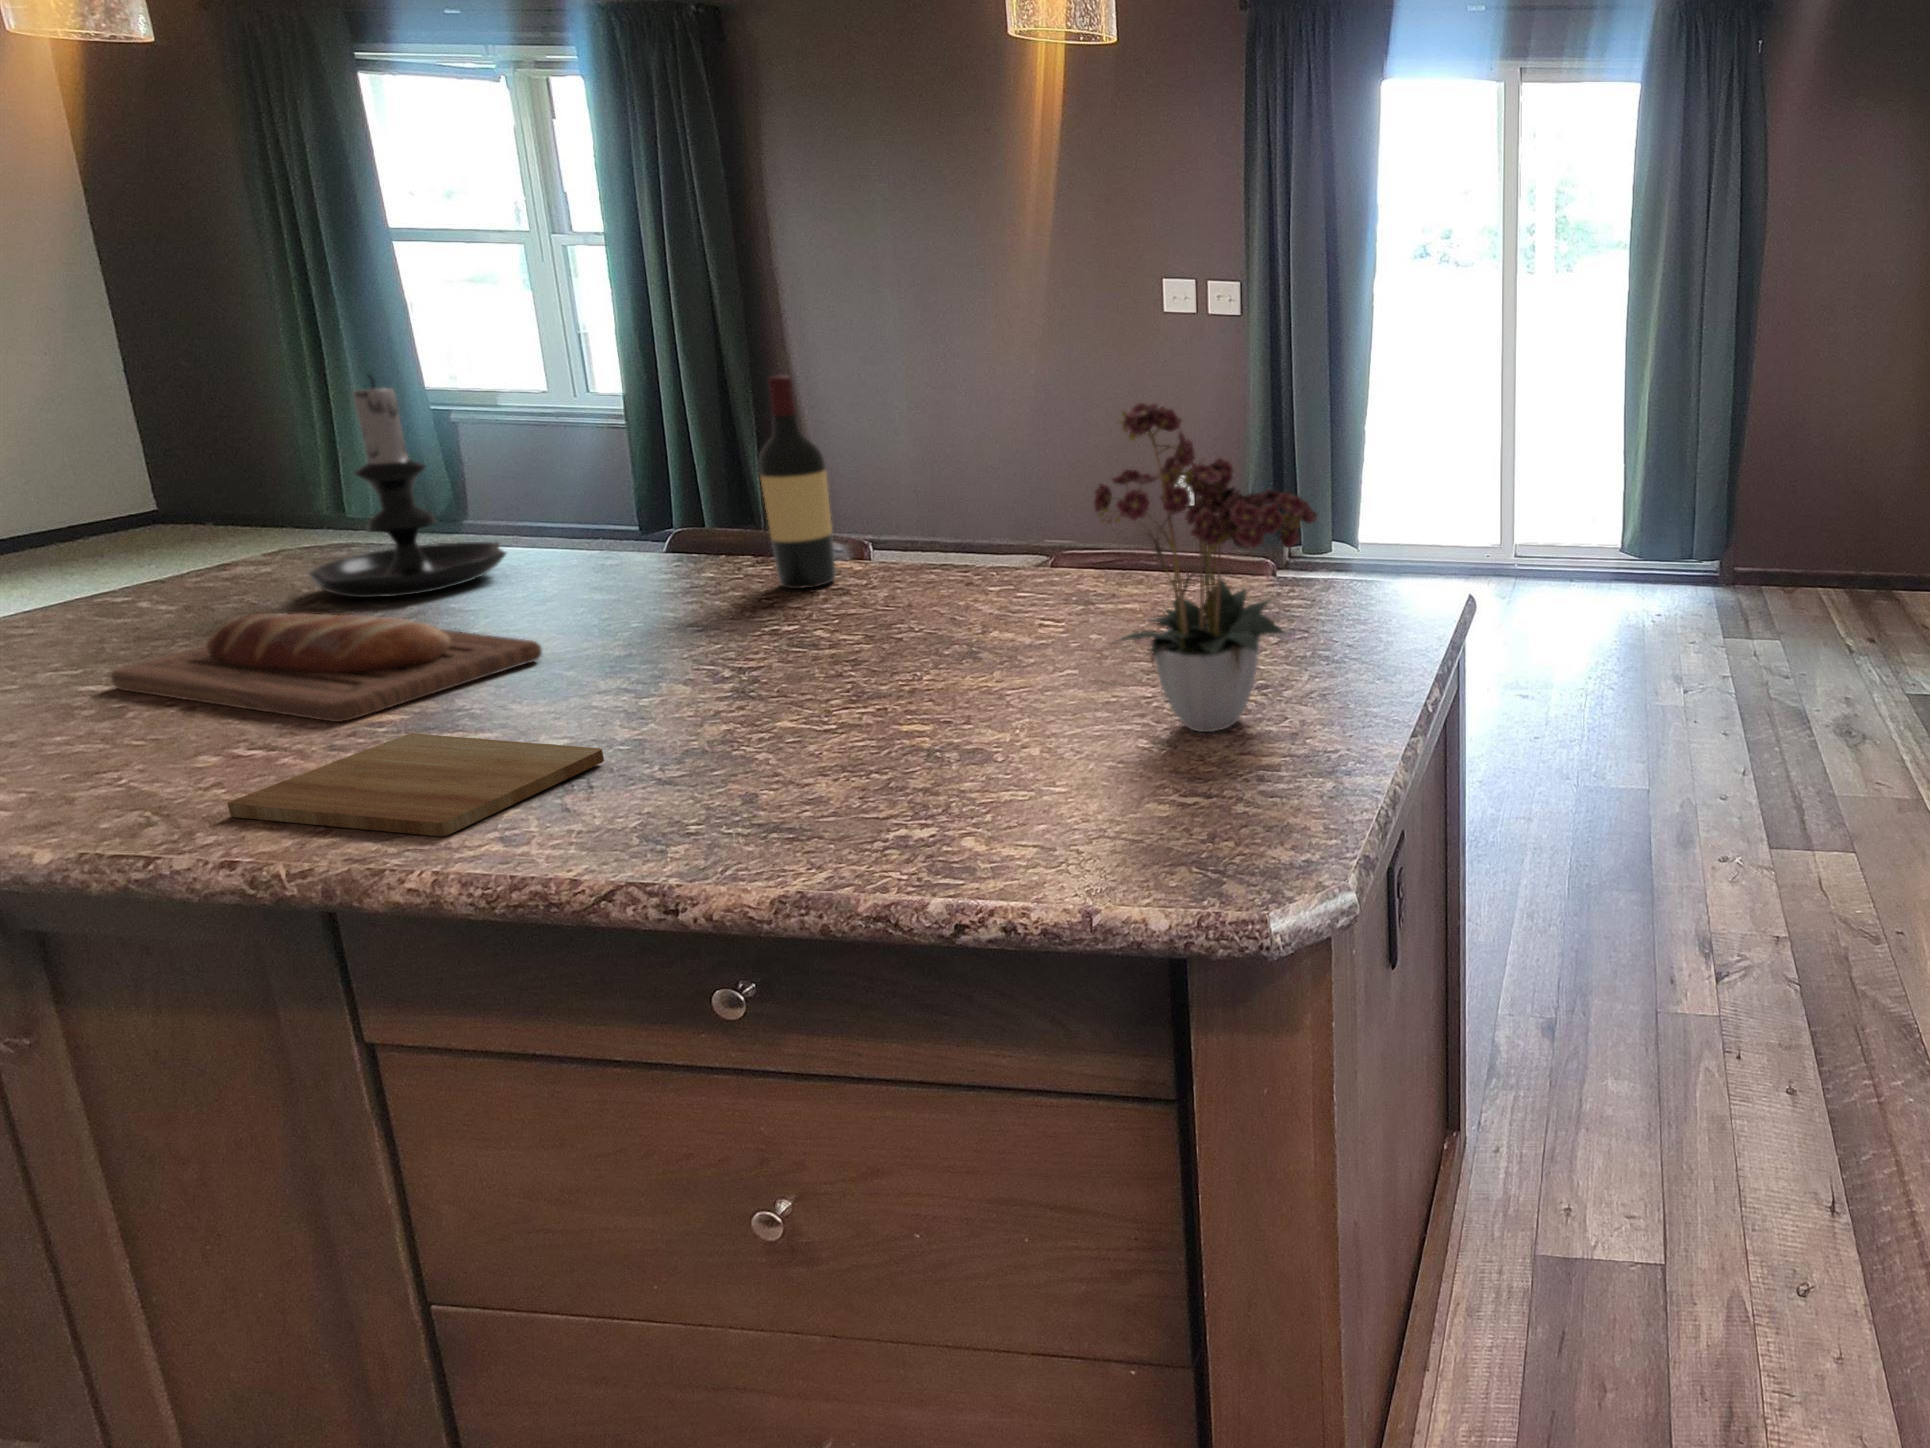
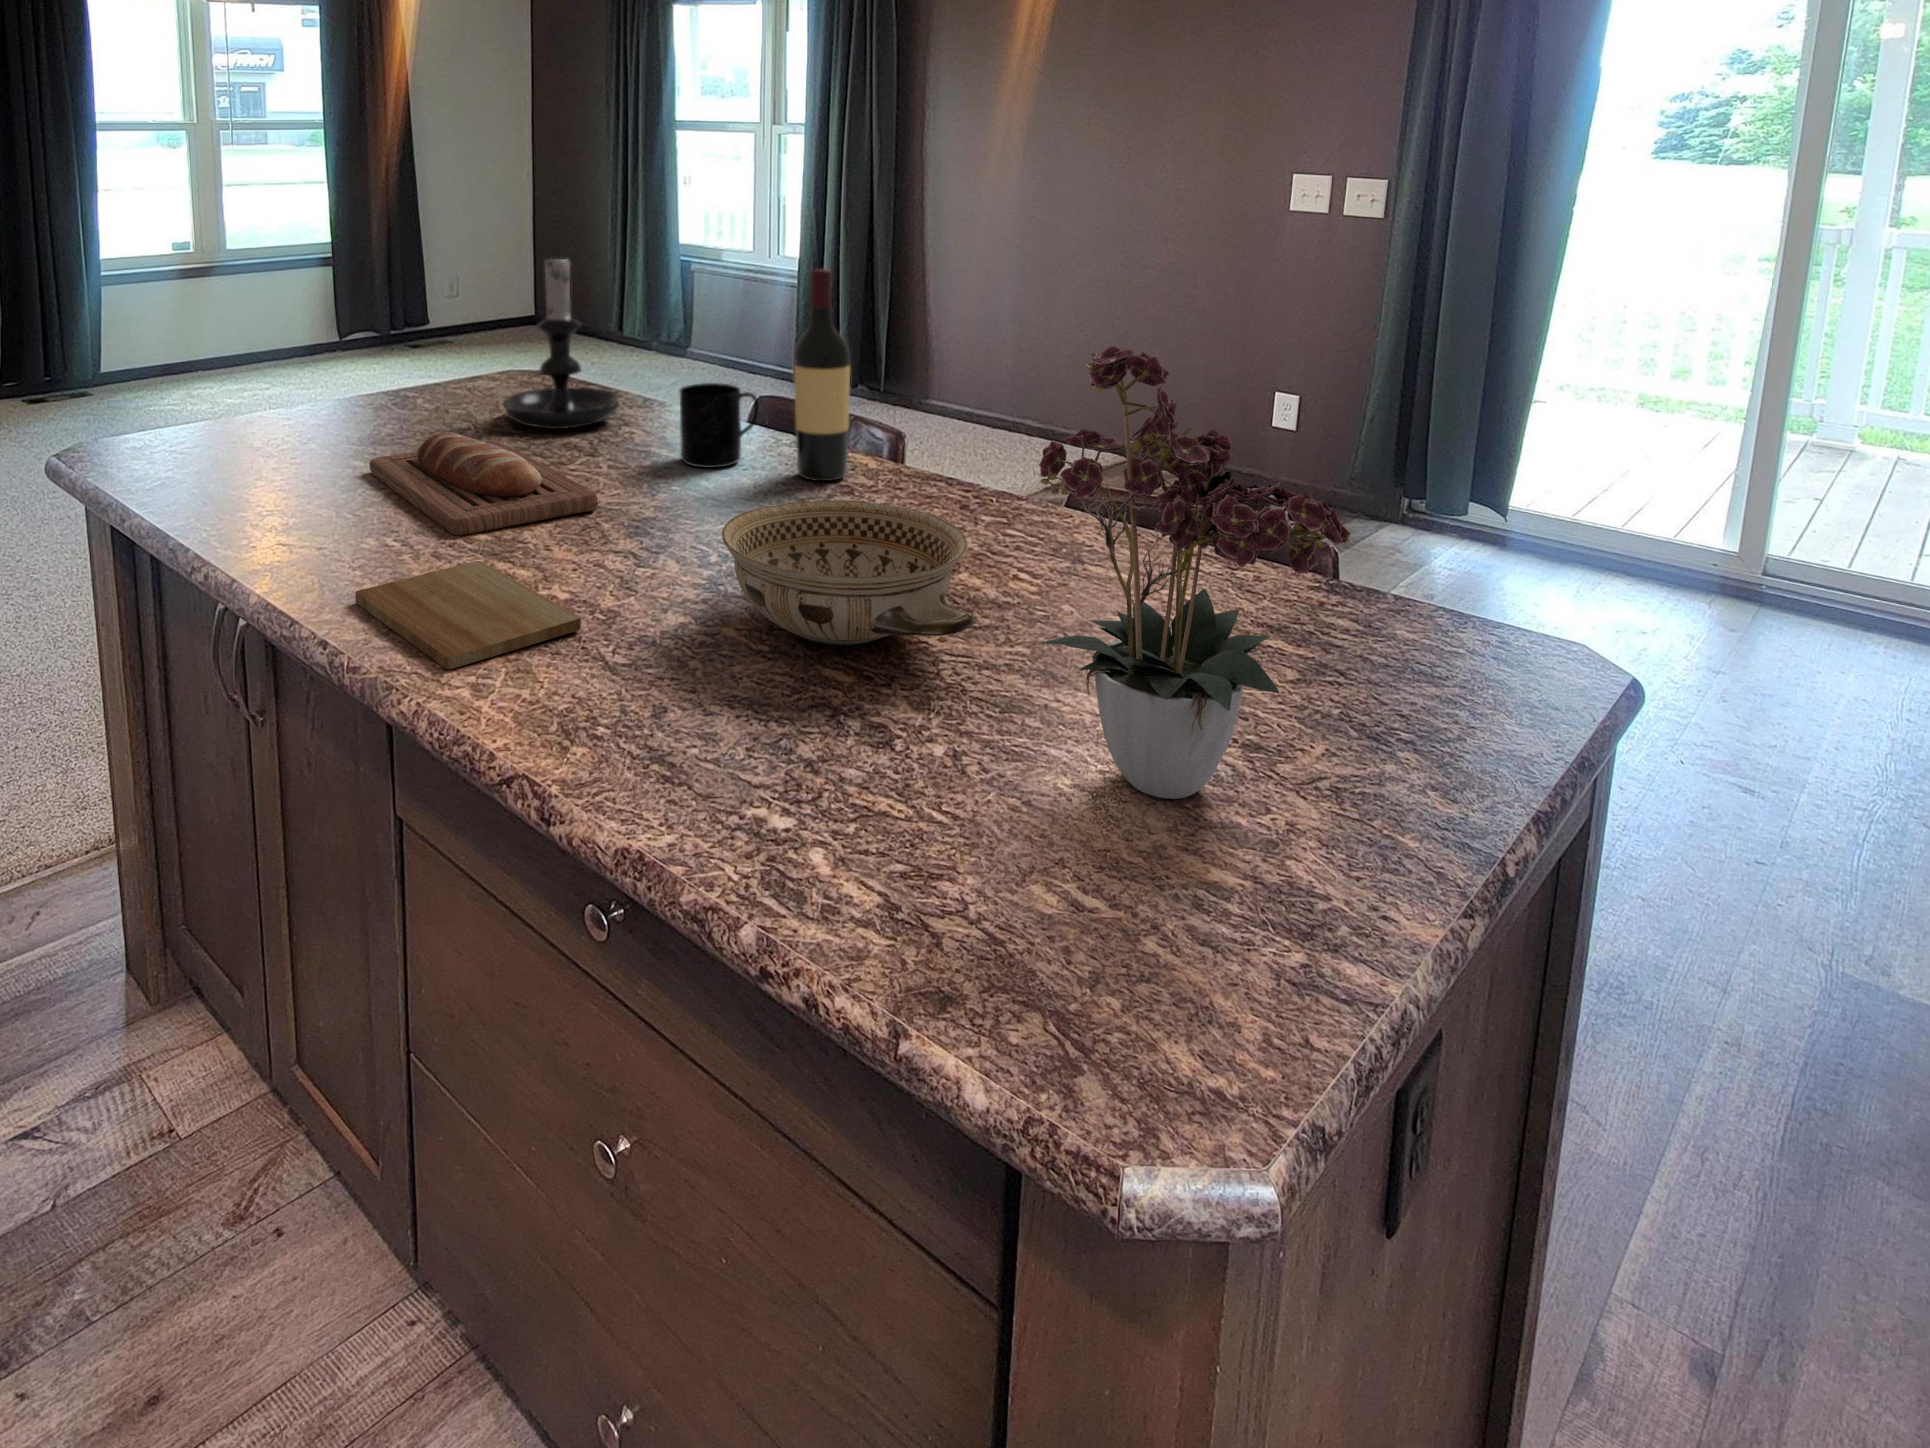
mug: none [611,508,717,600] -> present [680,383,759,468]
ceramic bowl: none [760,580,1037,709] -> present [722,500,974,646]

